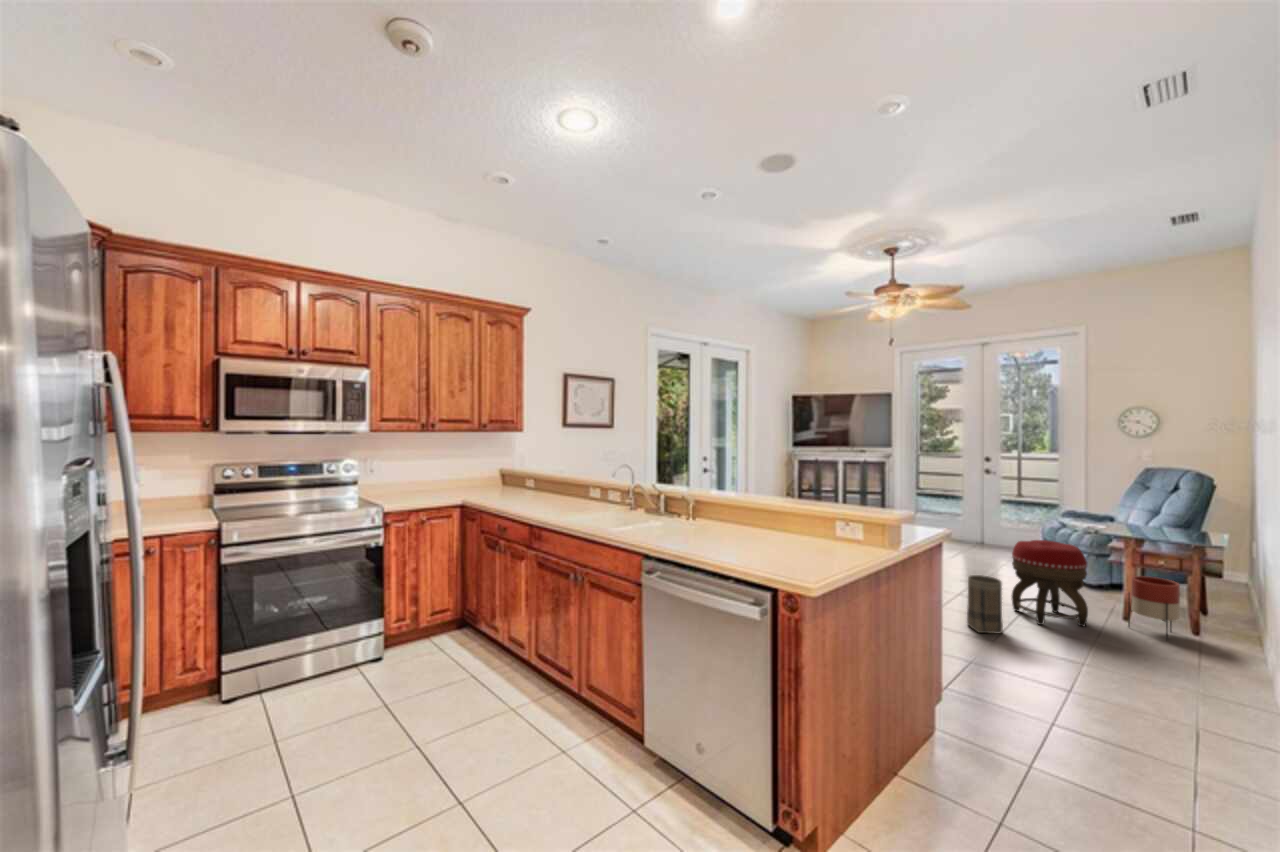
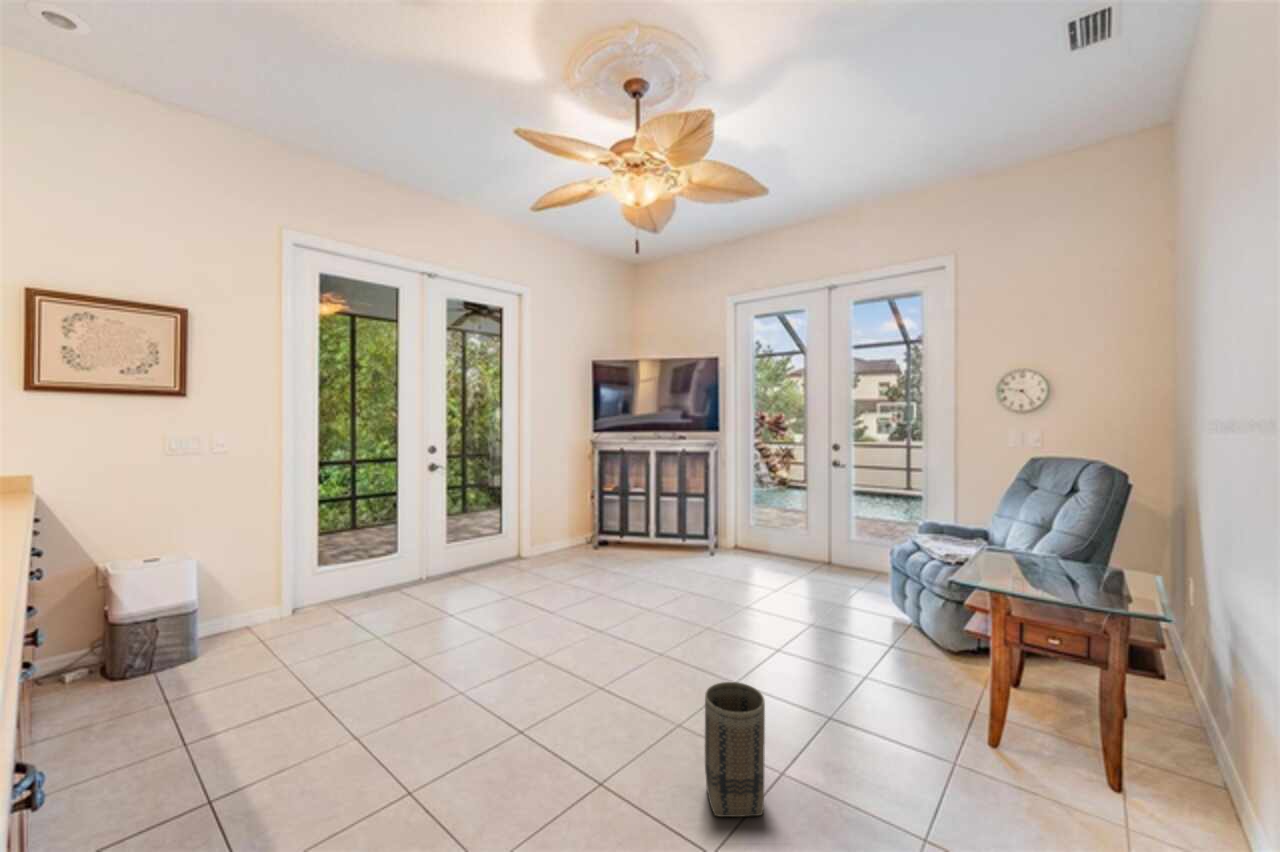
footstool: present [1011,540,1088,626] -> none [809,594,933,775]
planter: present [1128,576,1180,640] -> none [1003,670,1098,820]

